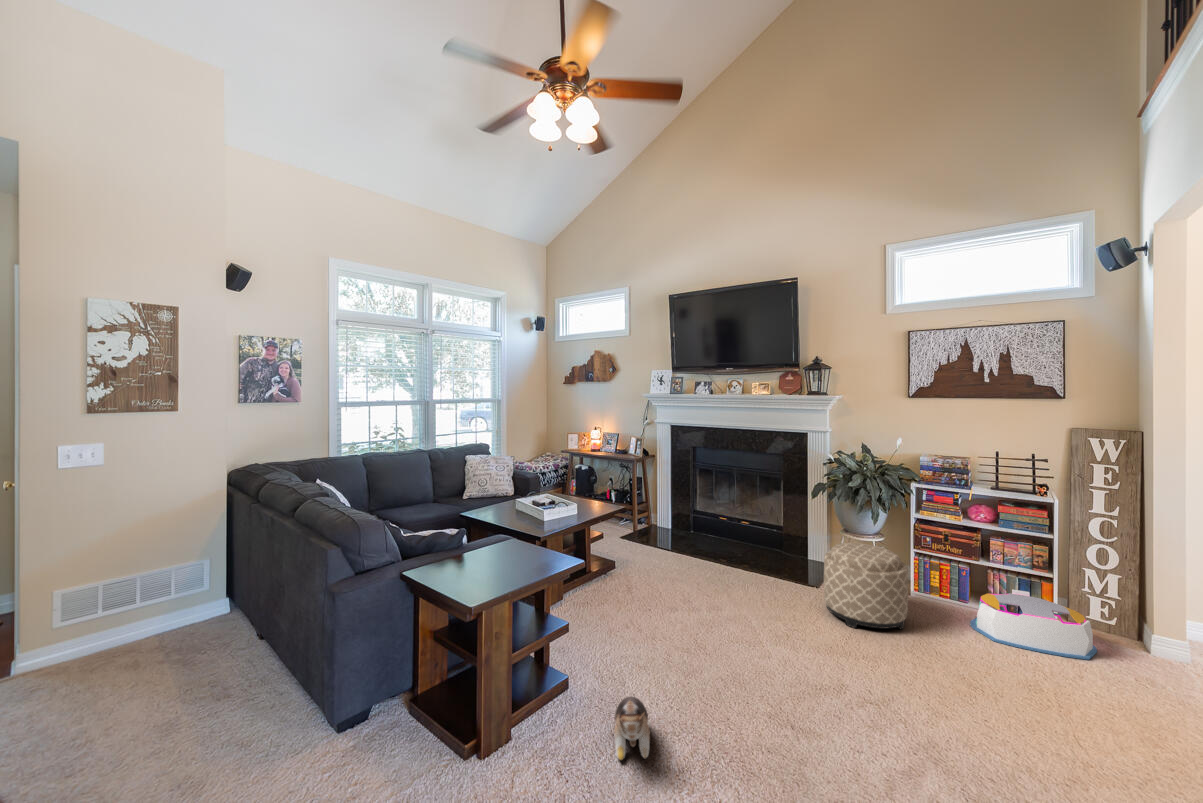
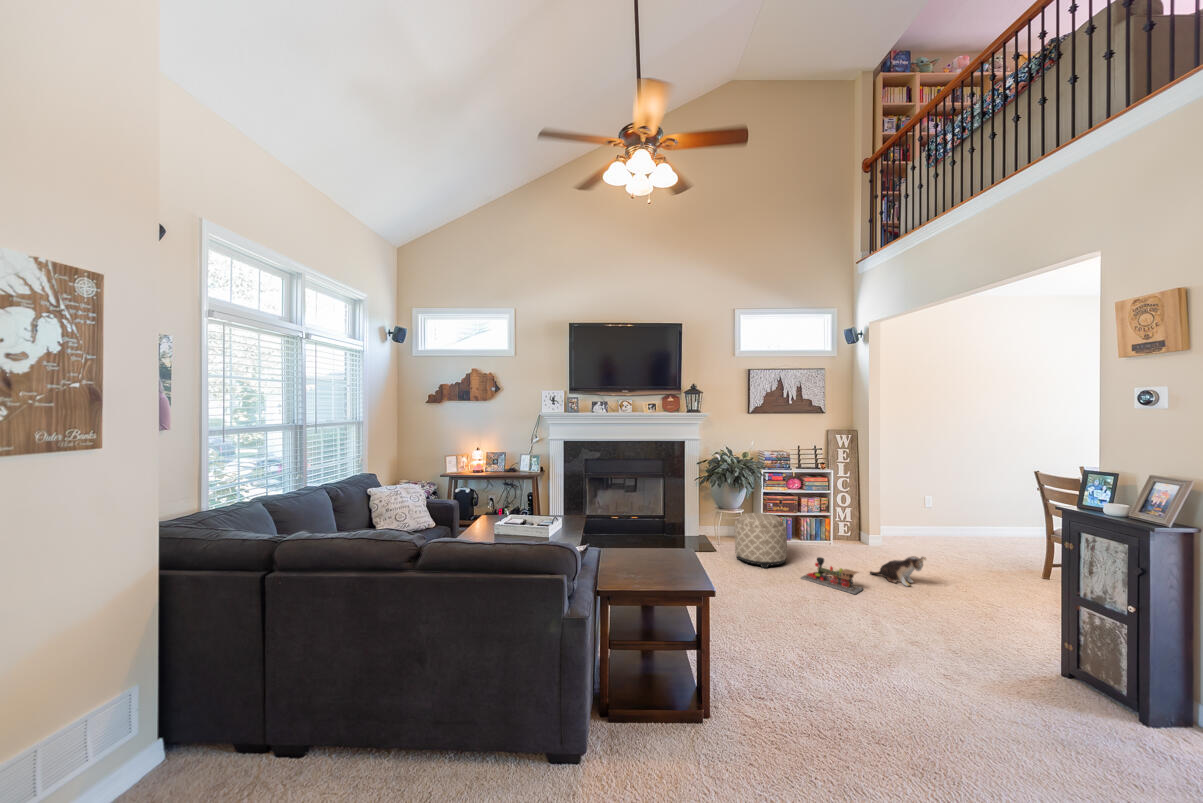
storage bin: present [970,590,1097,660] -> none [802,526,859,557]
toy train: none [888,633,983,712] -> present [801,557,863,594]
plush toy: present [614,697,650,760] -> present [870,556,926,586]

